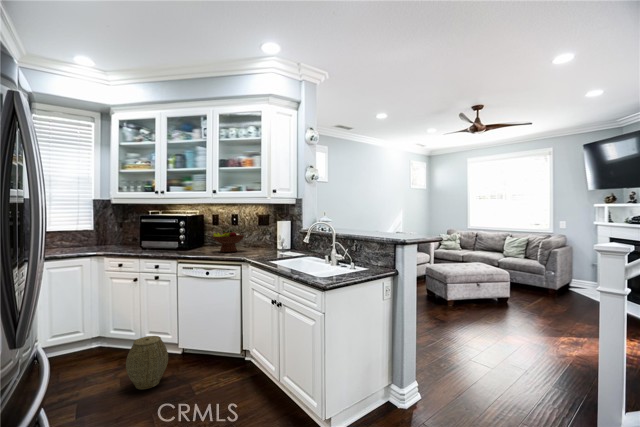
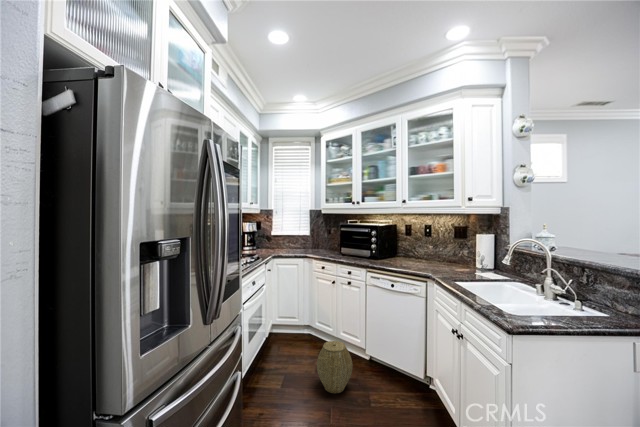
fruit bowl: present [212,230,245,252] -> none [399,243,436,266]

